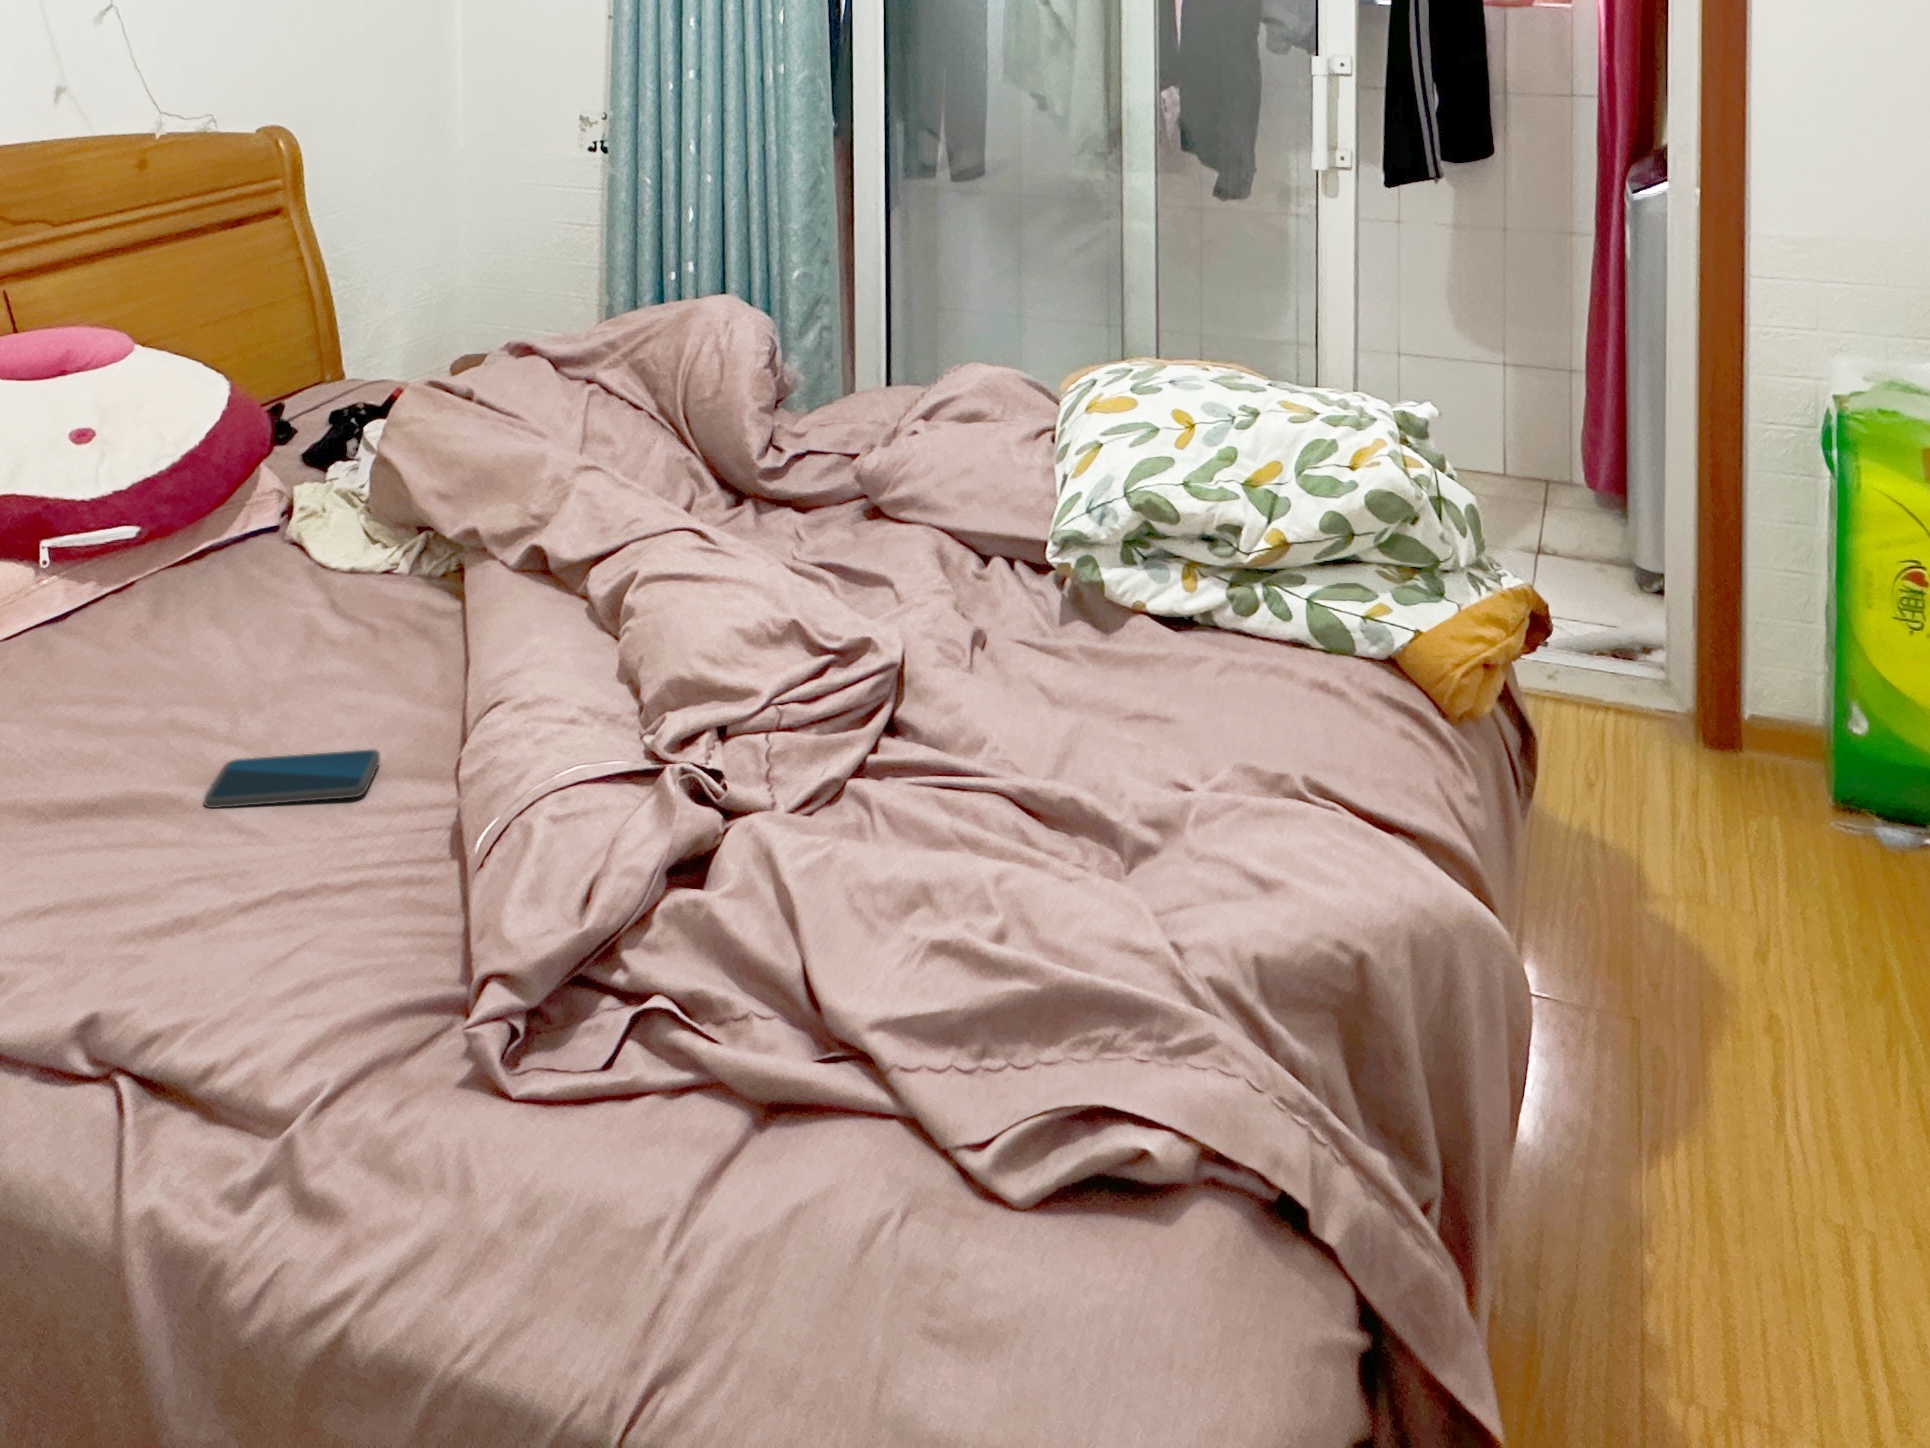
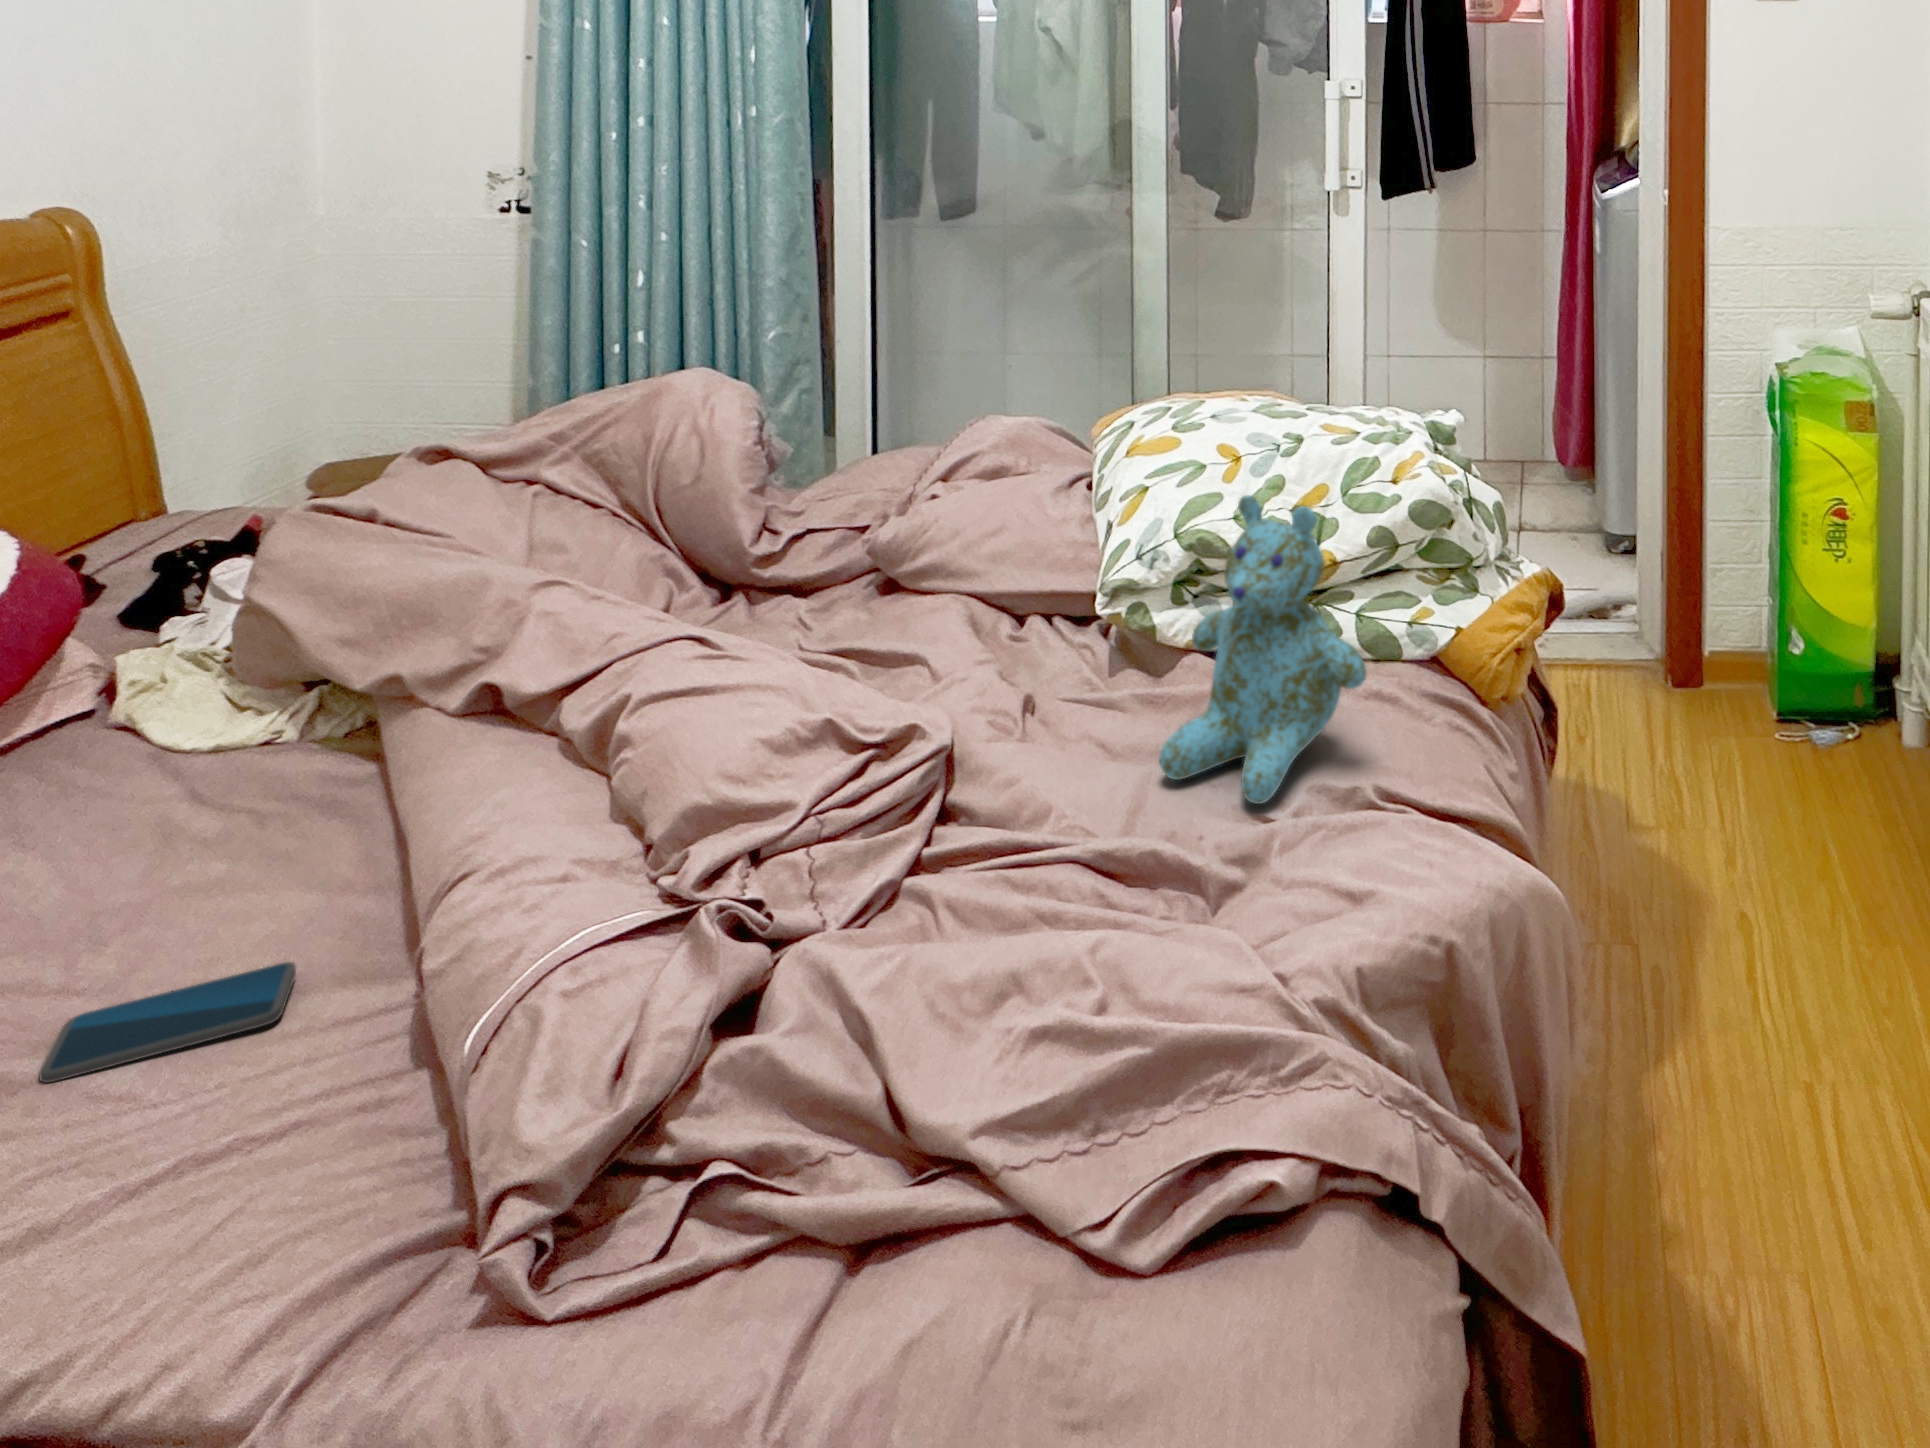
stuffed bear: none [1090,459,1302,773] -> present [1159,495,1366,804]

